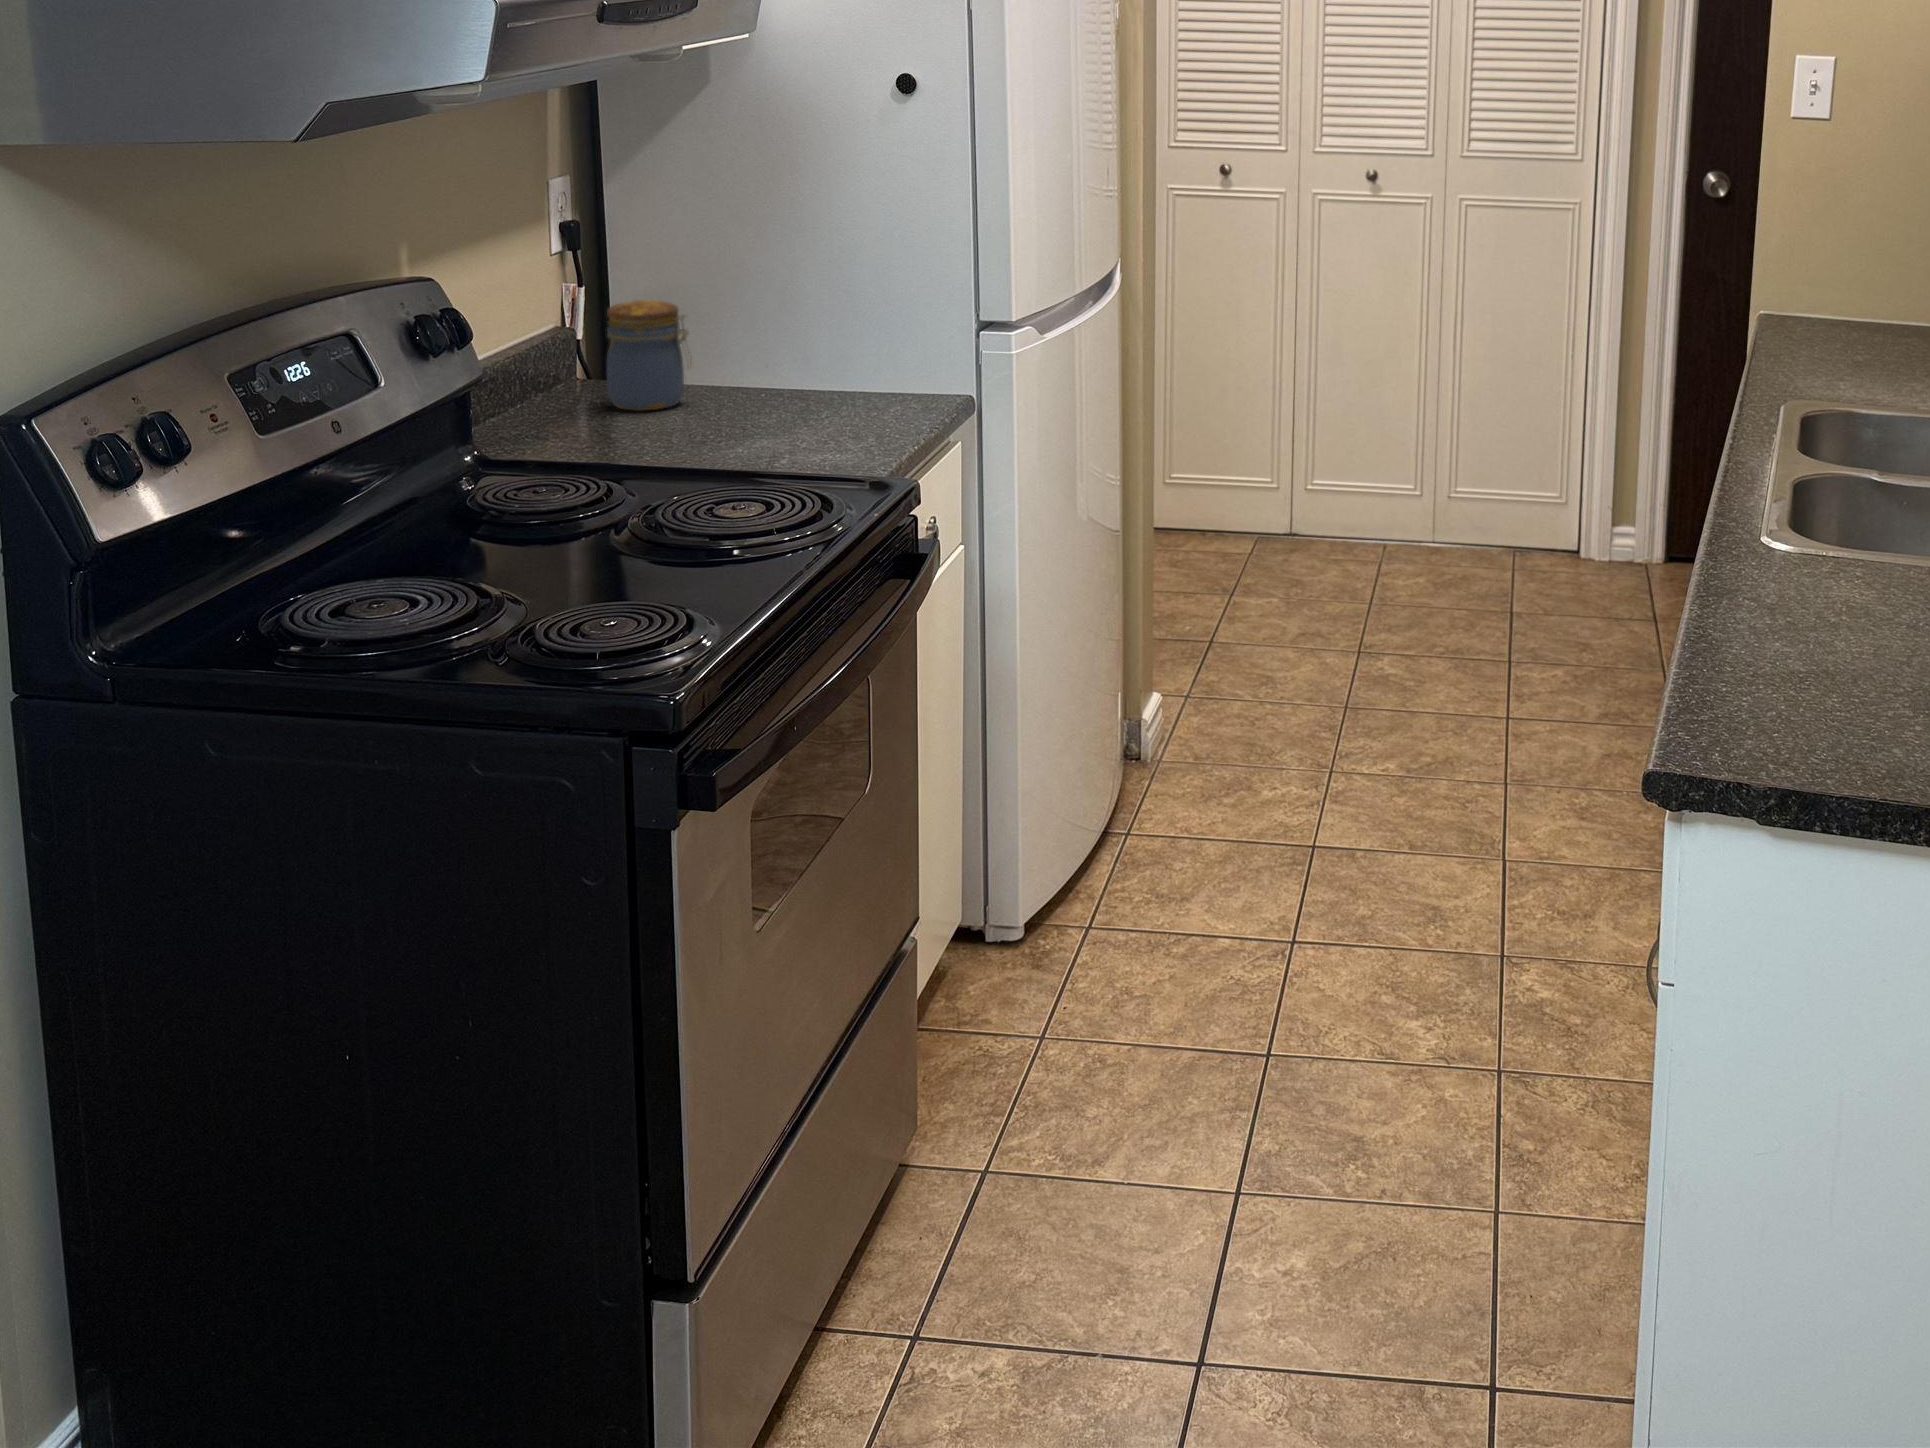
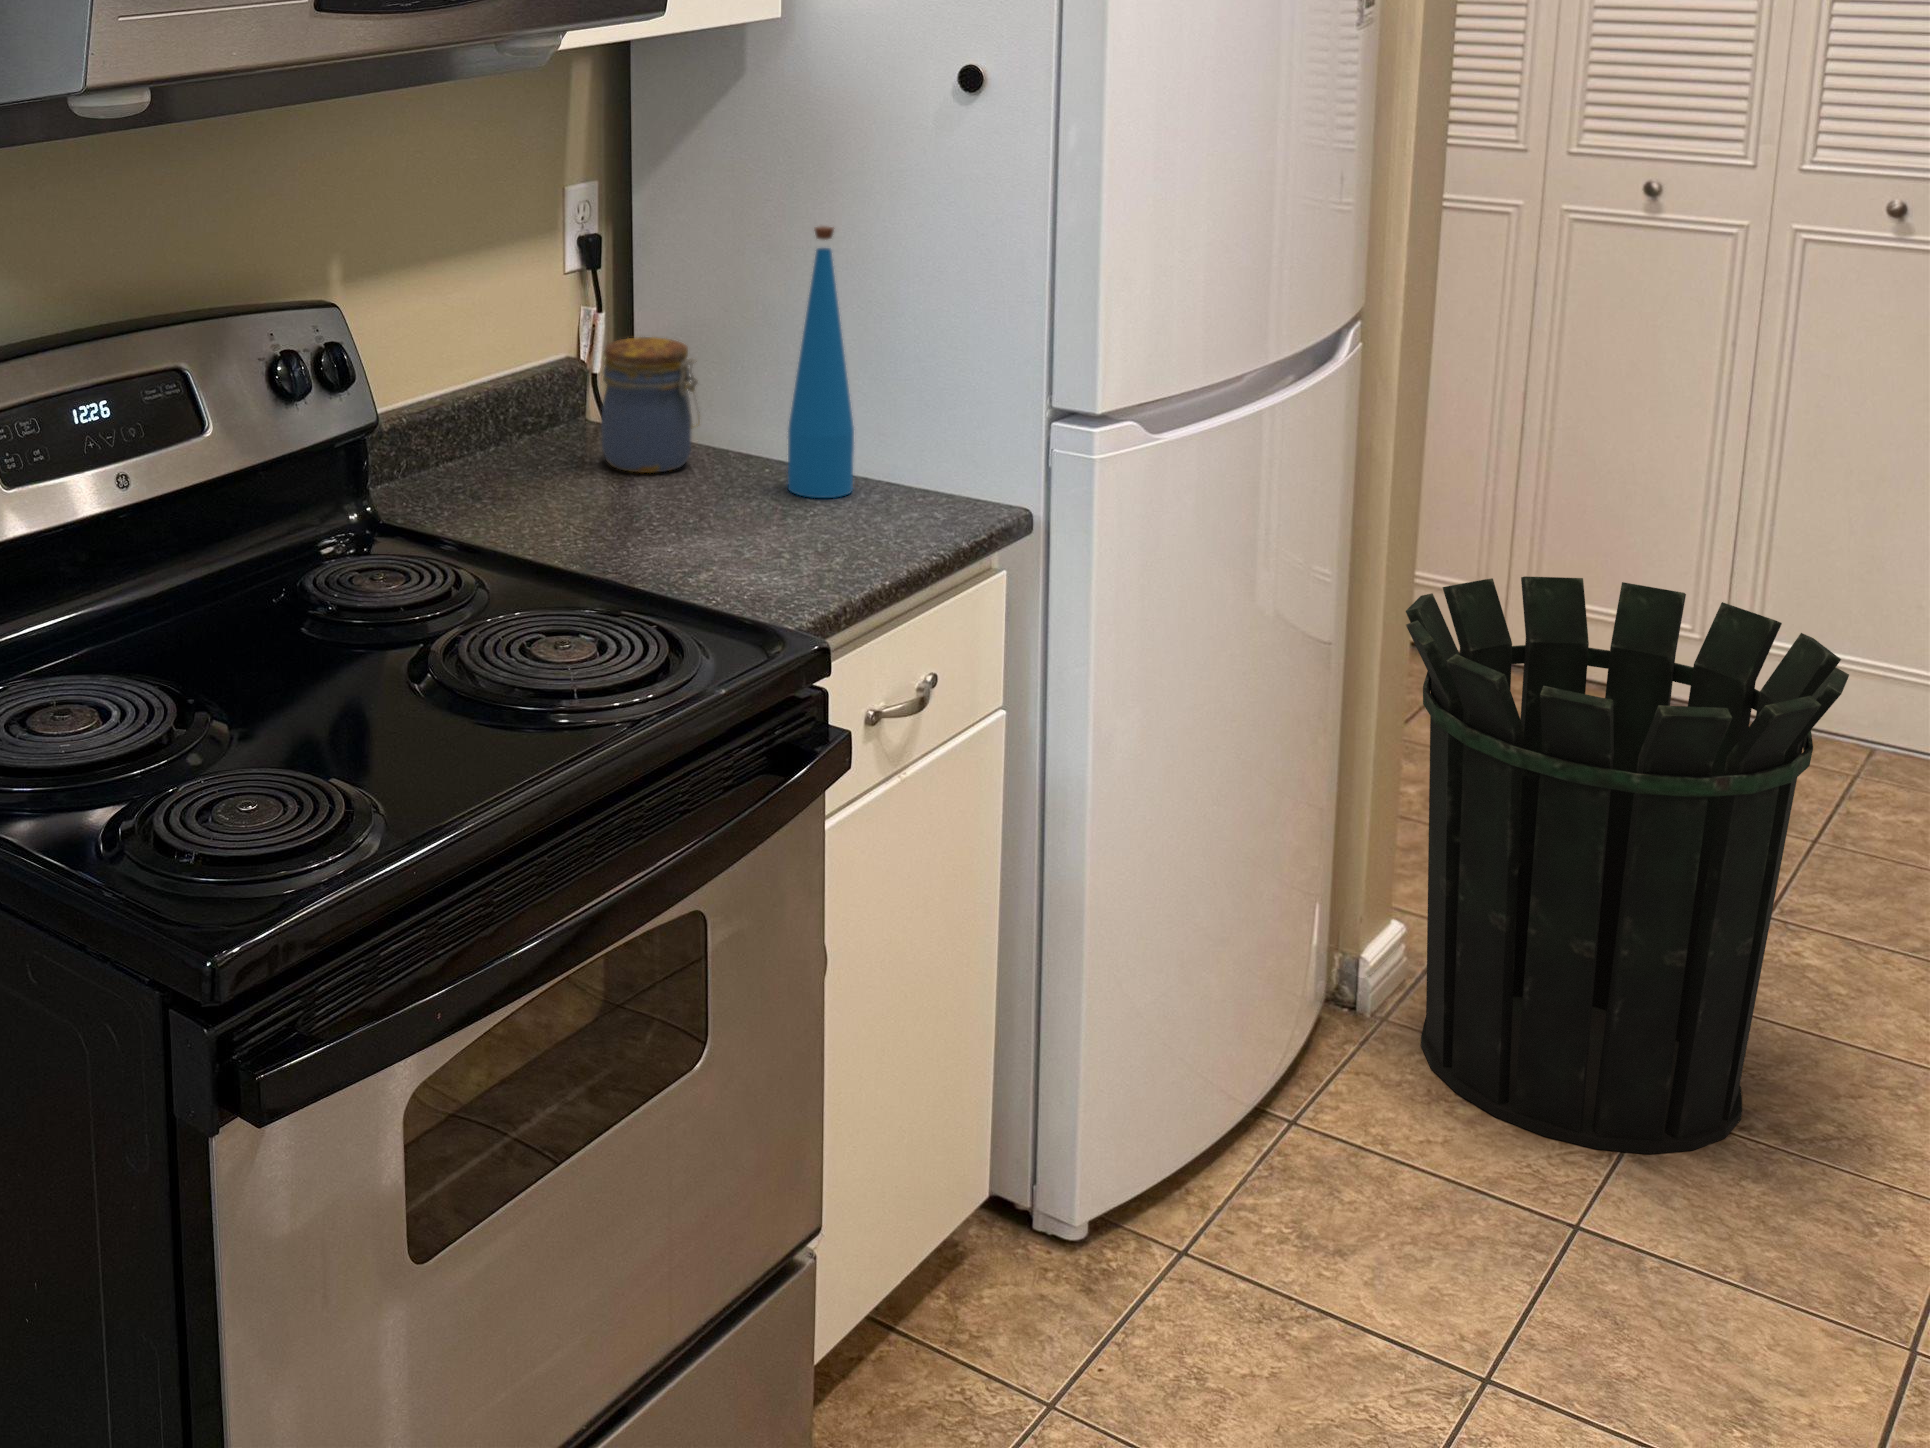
bottle: none [774,199,826,410] -> present [788,227,854,498]
waste bin: none [1157,429,1418,804] -> present [1406,576,1849,1154]

